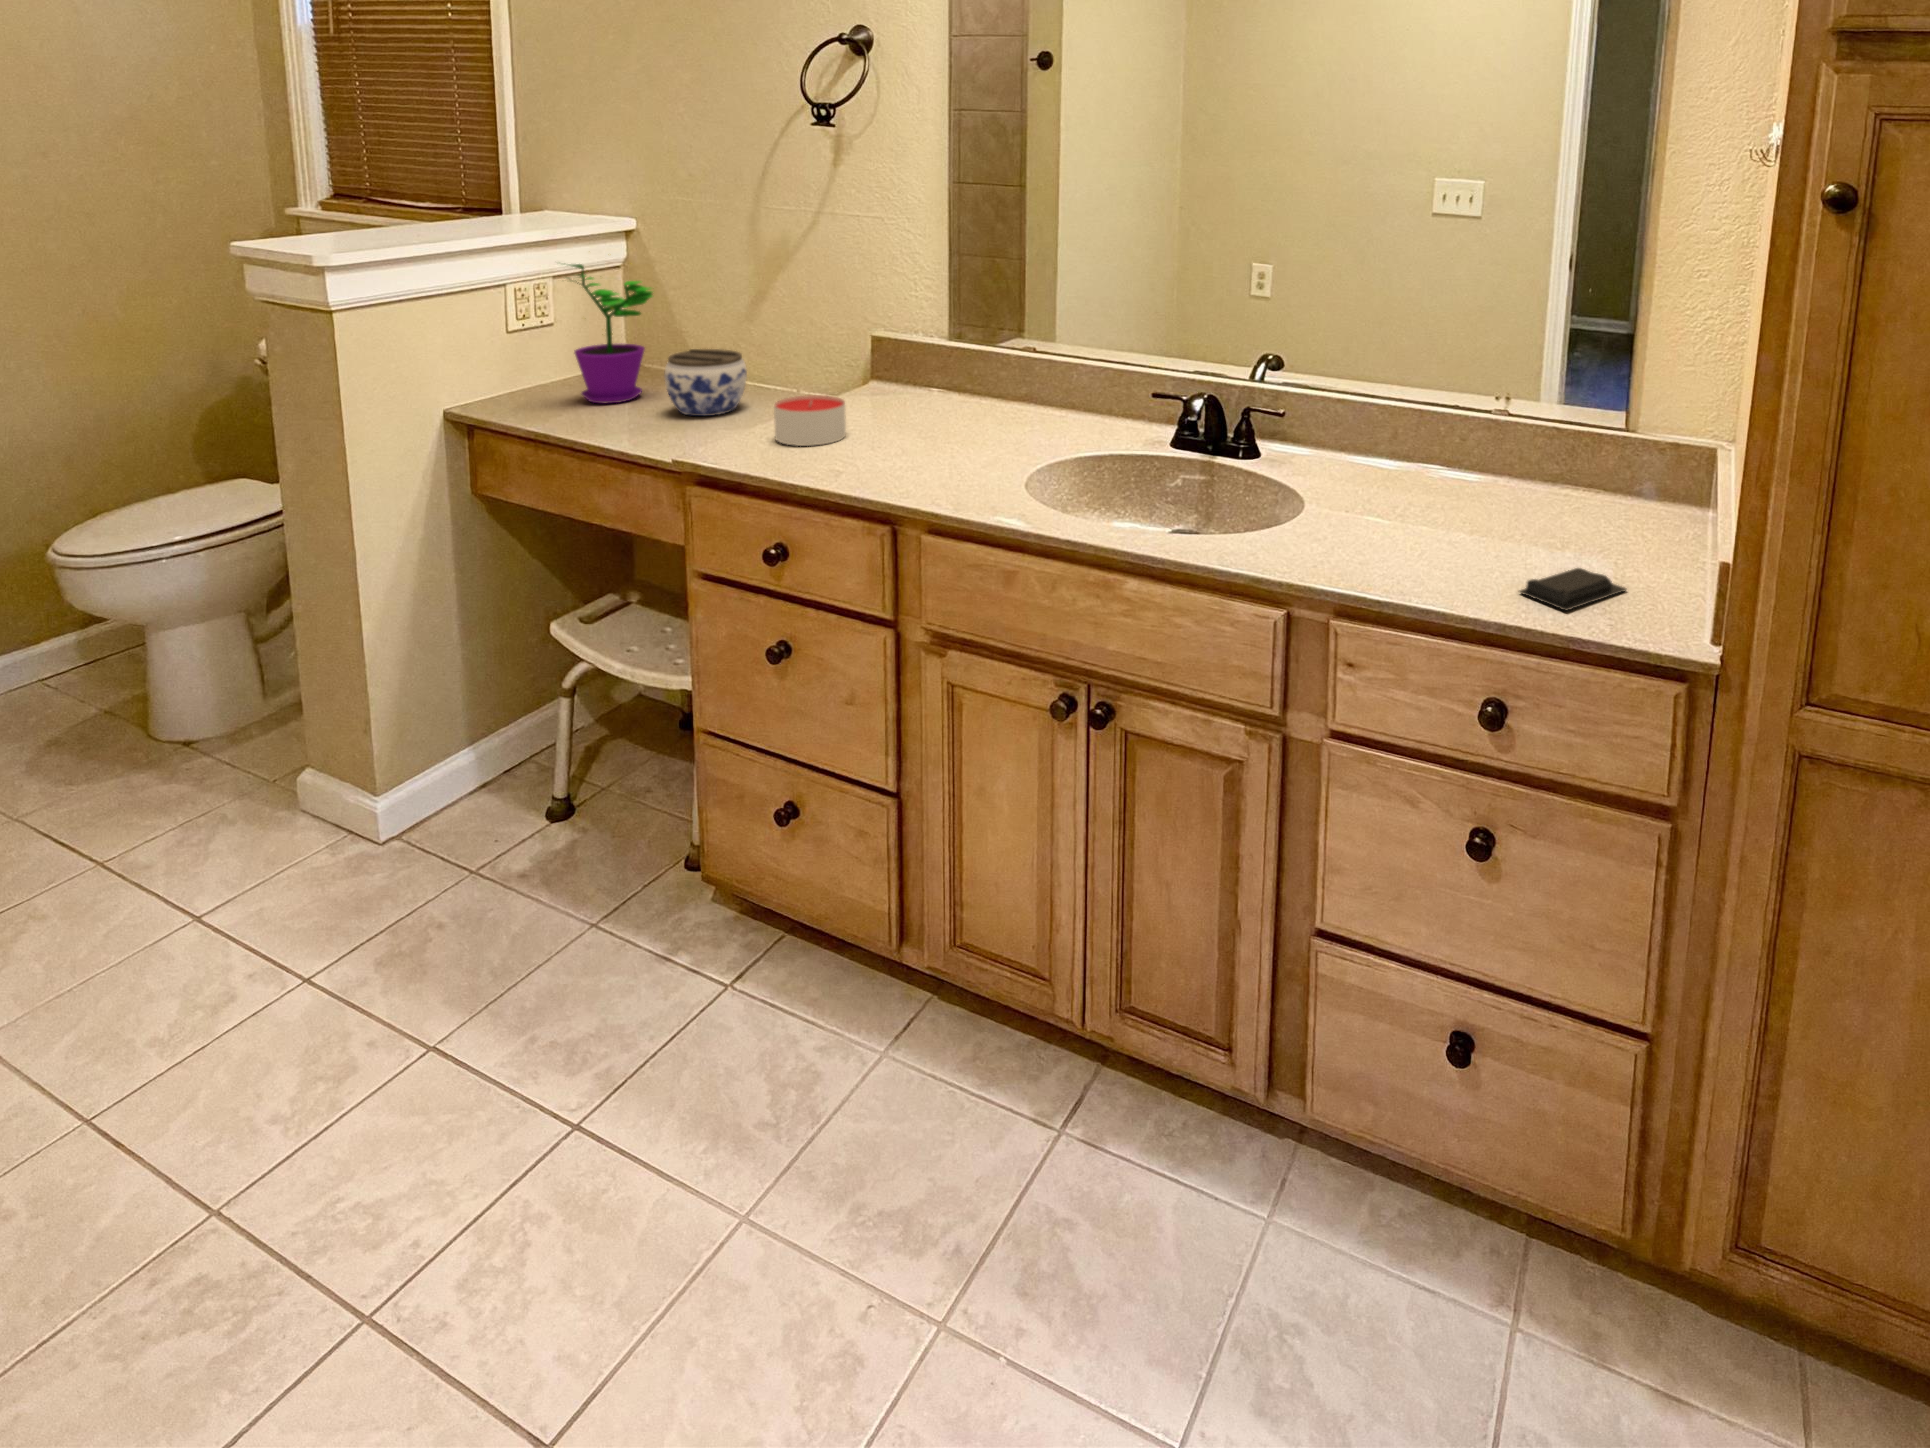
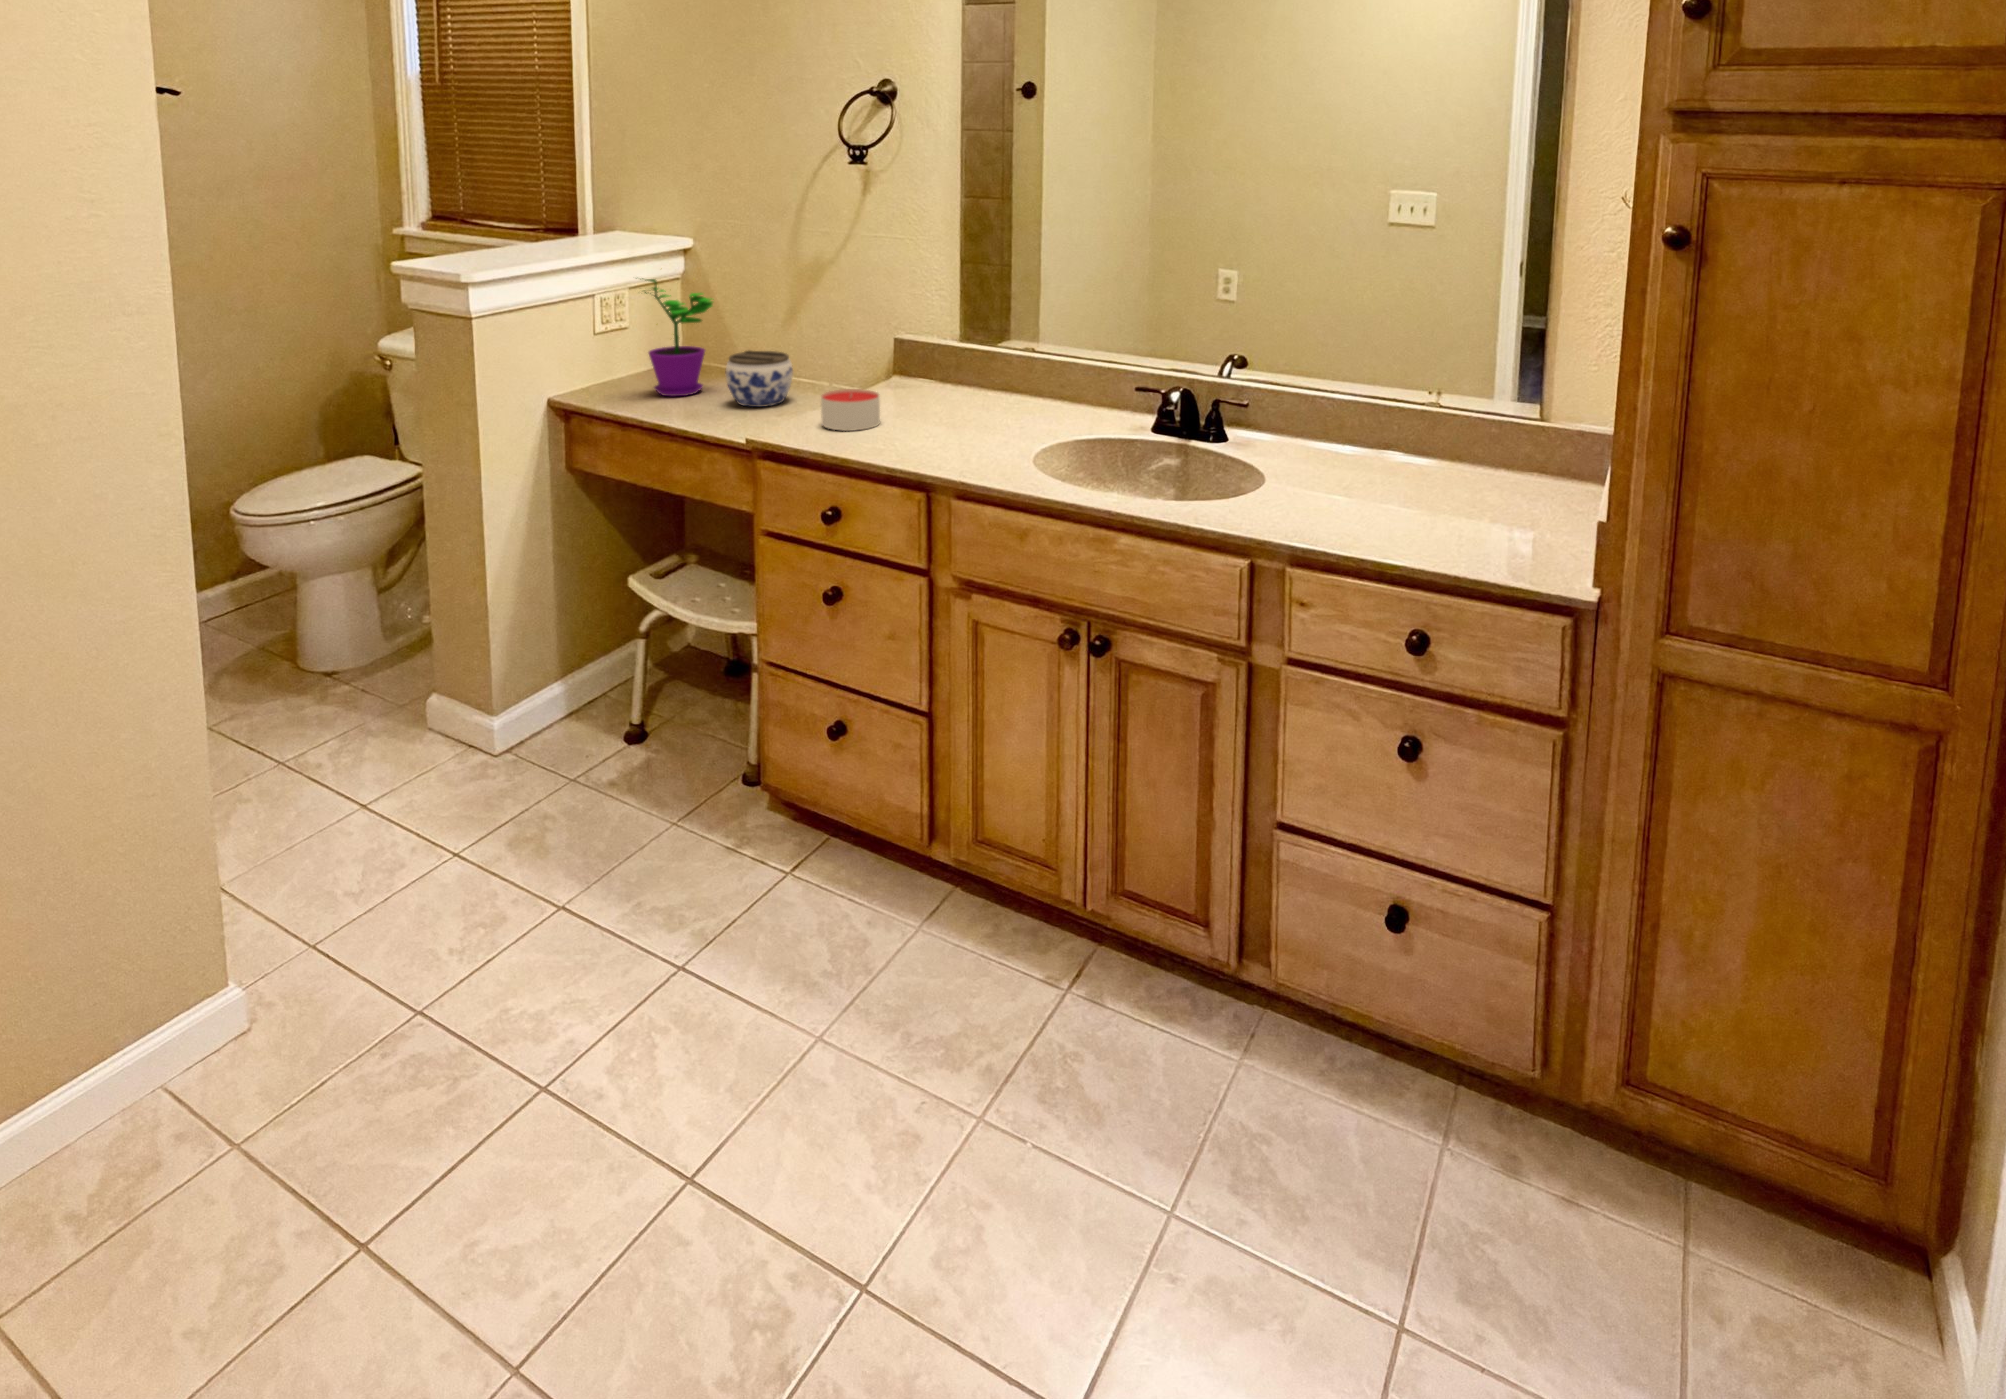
soap bar: present [1519,568,1626,610] -> none [1443,530,1536,562]

